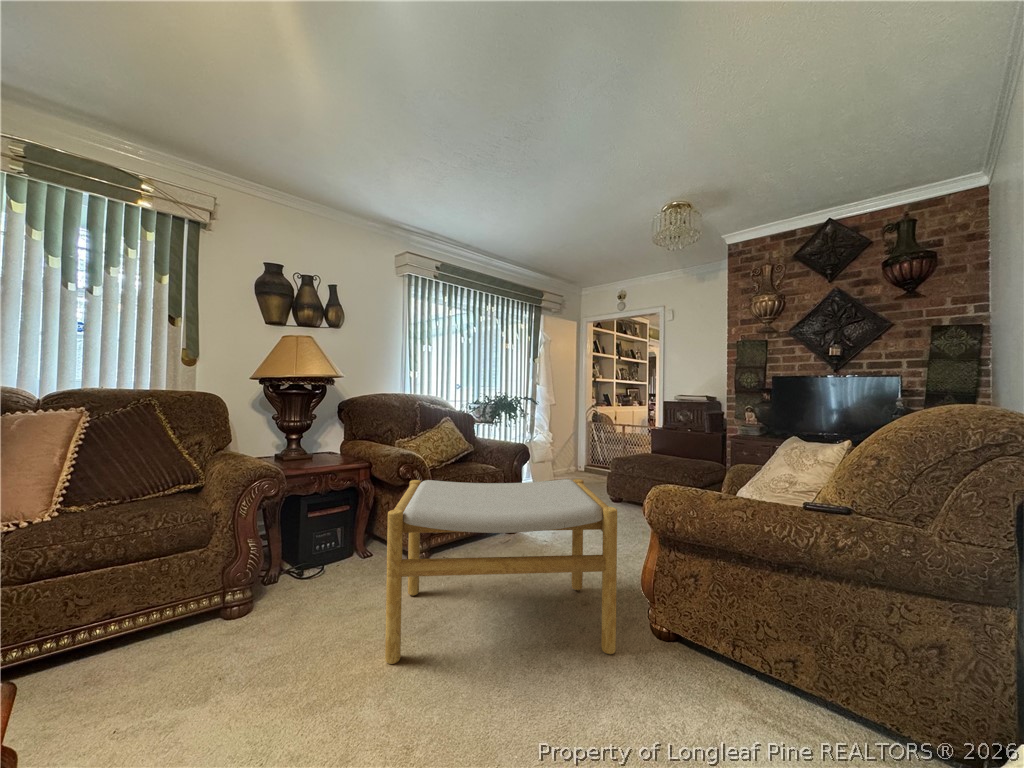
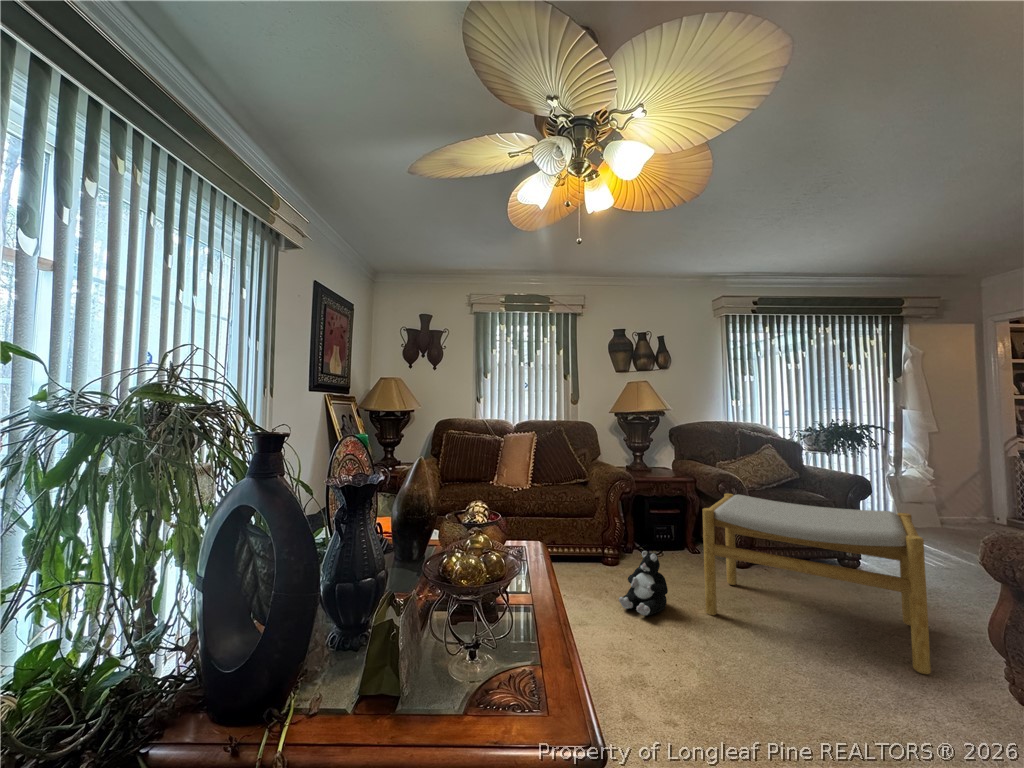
plush toy: none [235,597,330,722] -> present [619,550,668,616]

